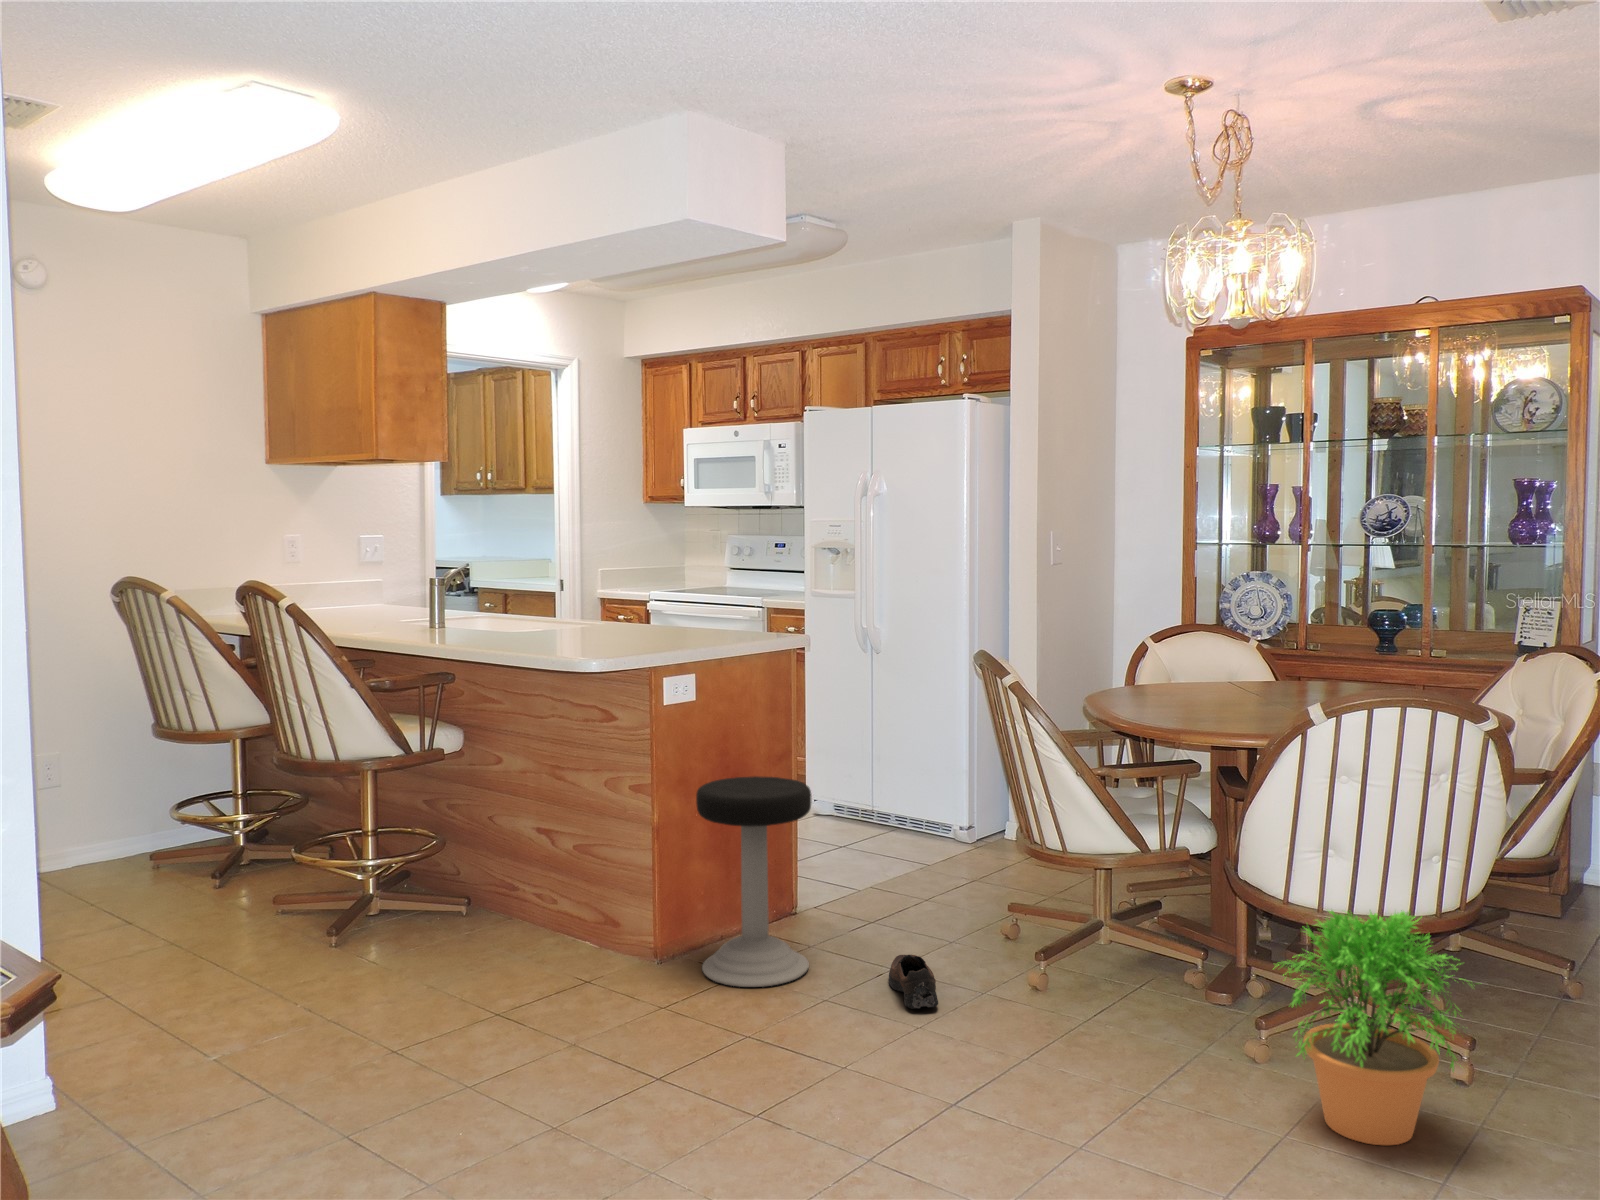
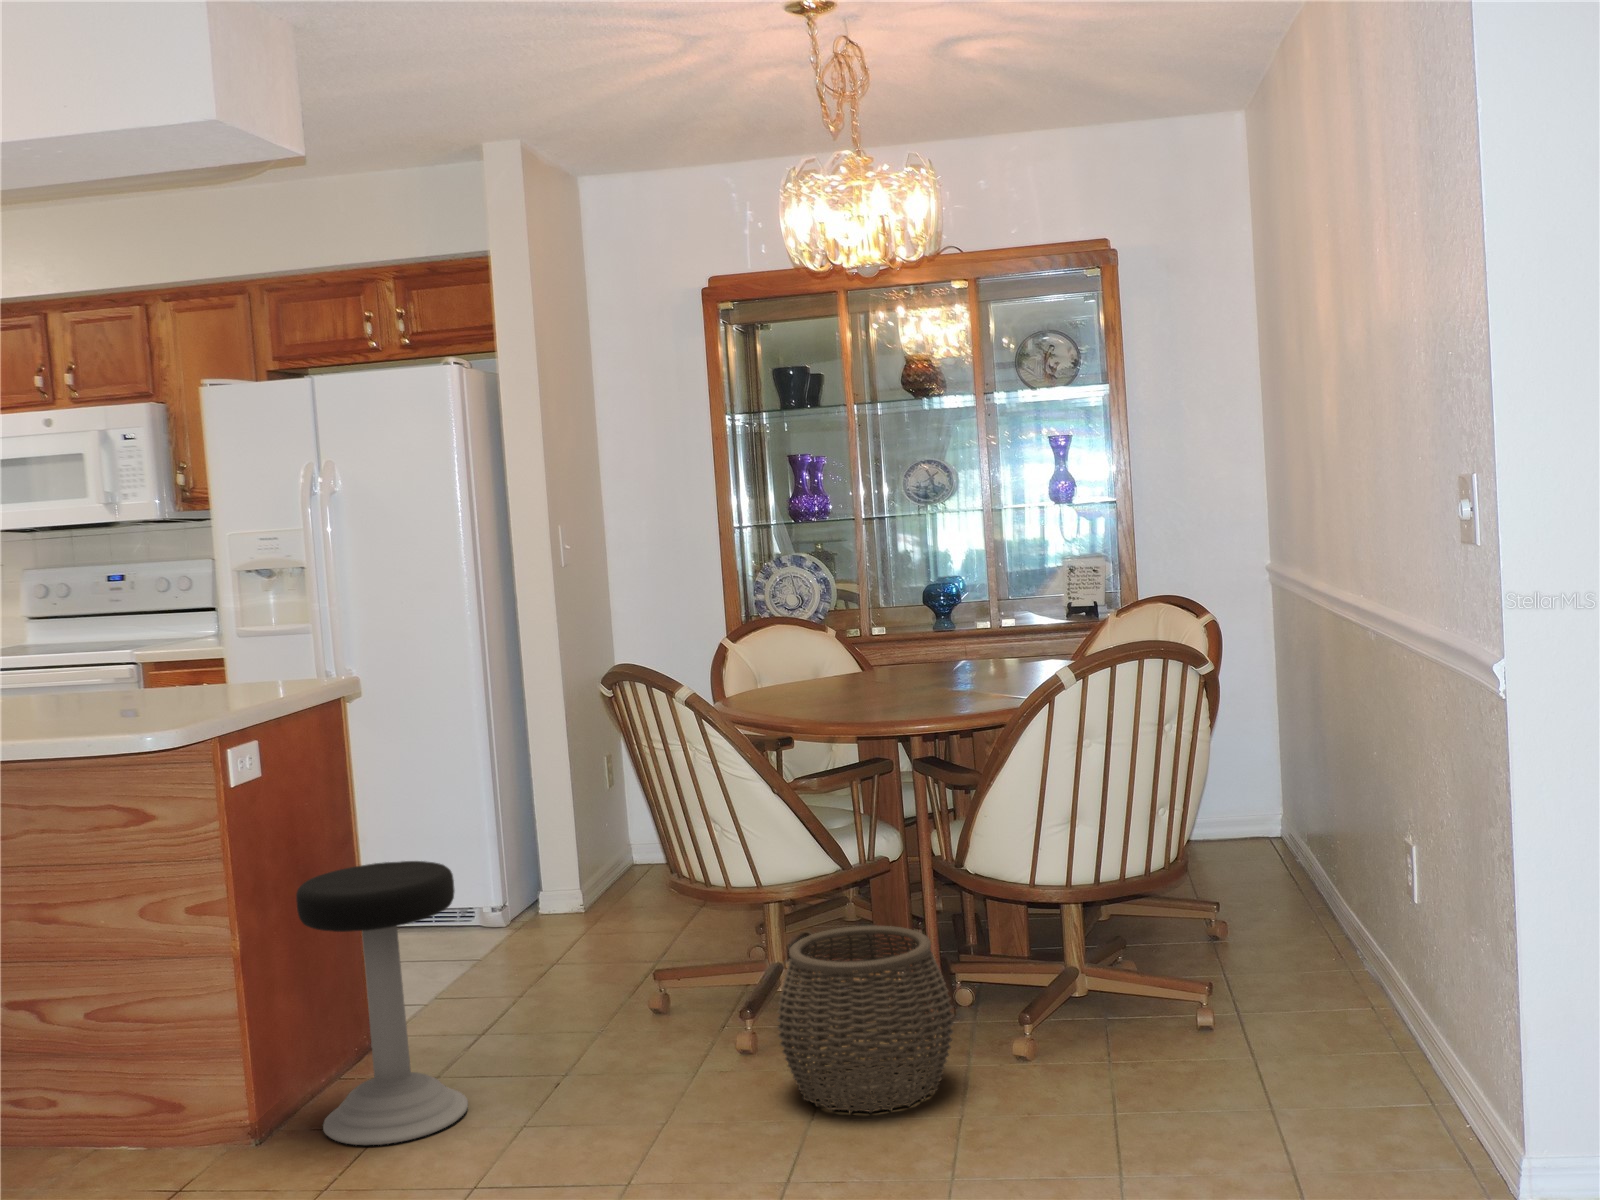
woven basket: none [1020,903,1179,1073] -> present [777,926,954,1113]
potted plant: present [1278,911,1472,1145] -> none [1065,856,1254,1097]
shoe: present [888,955,938,1009] -> none [574,1044,666,1106]

